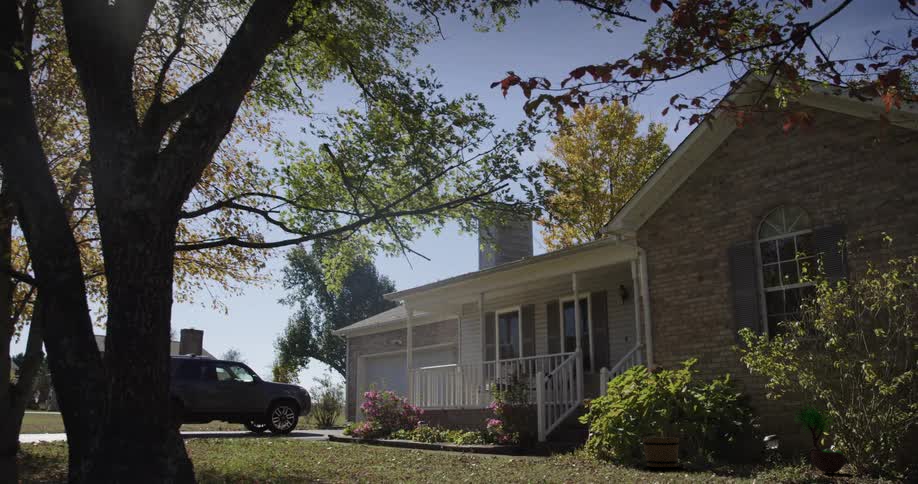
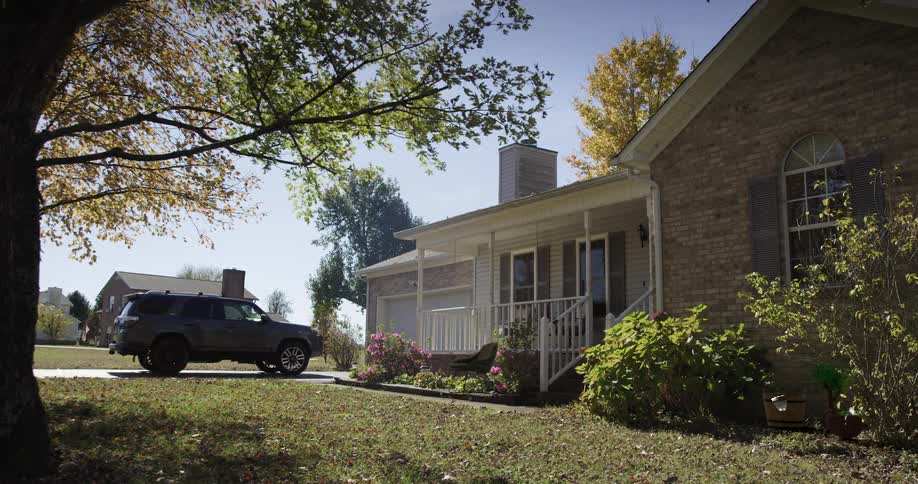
lounge chair: none [448,397,499,447] -> present [446,342,499,396]
bucket: present [643,433,679,467] -> present [762,388,807,427]

